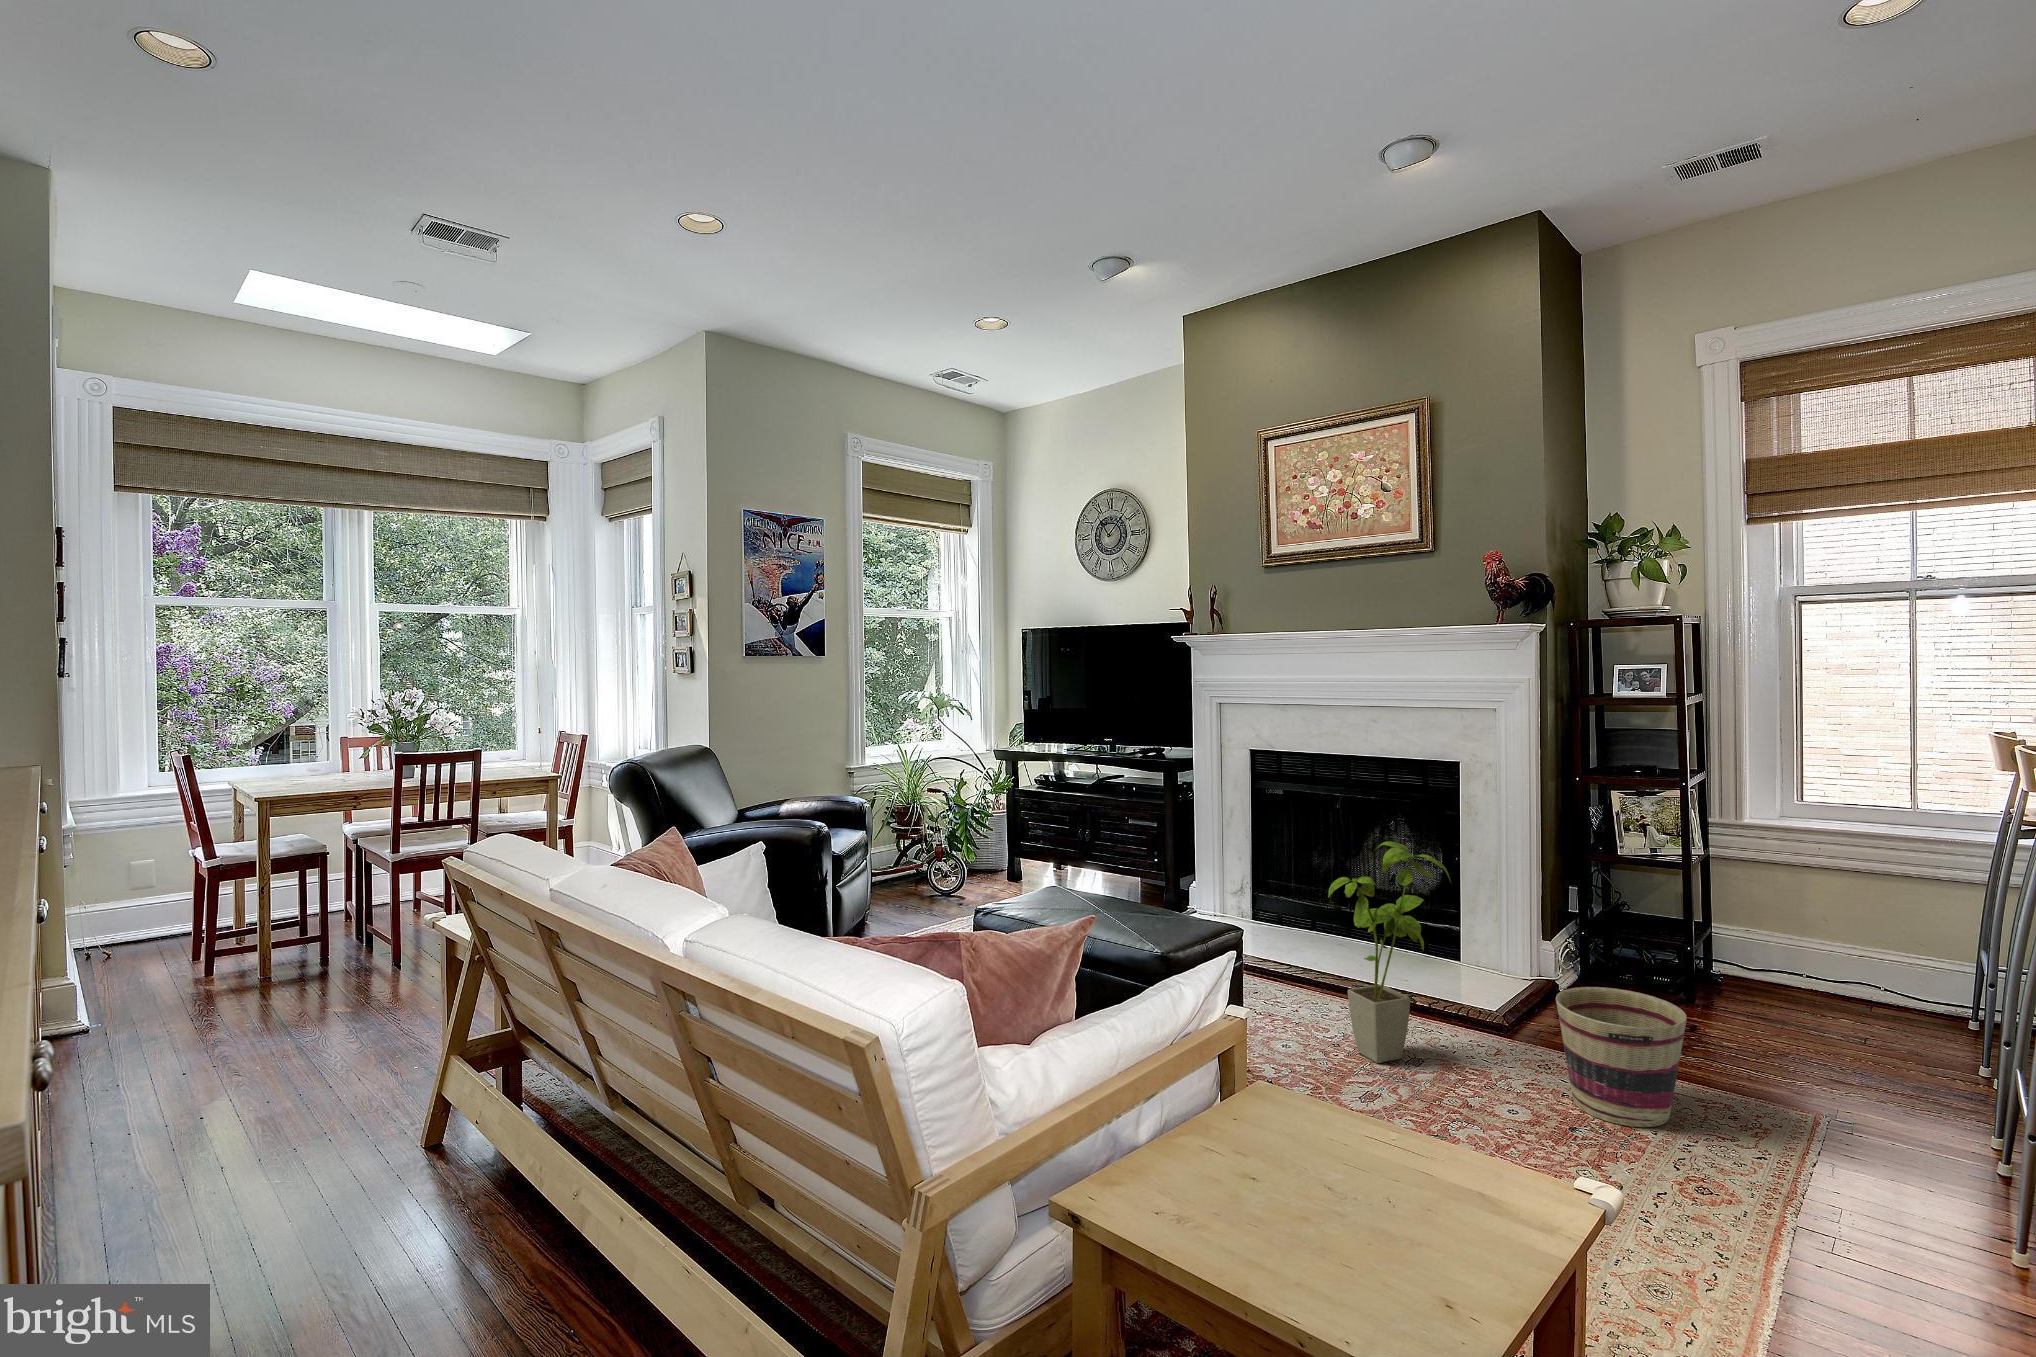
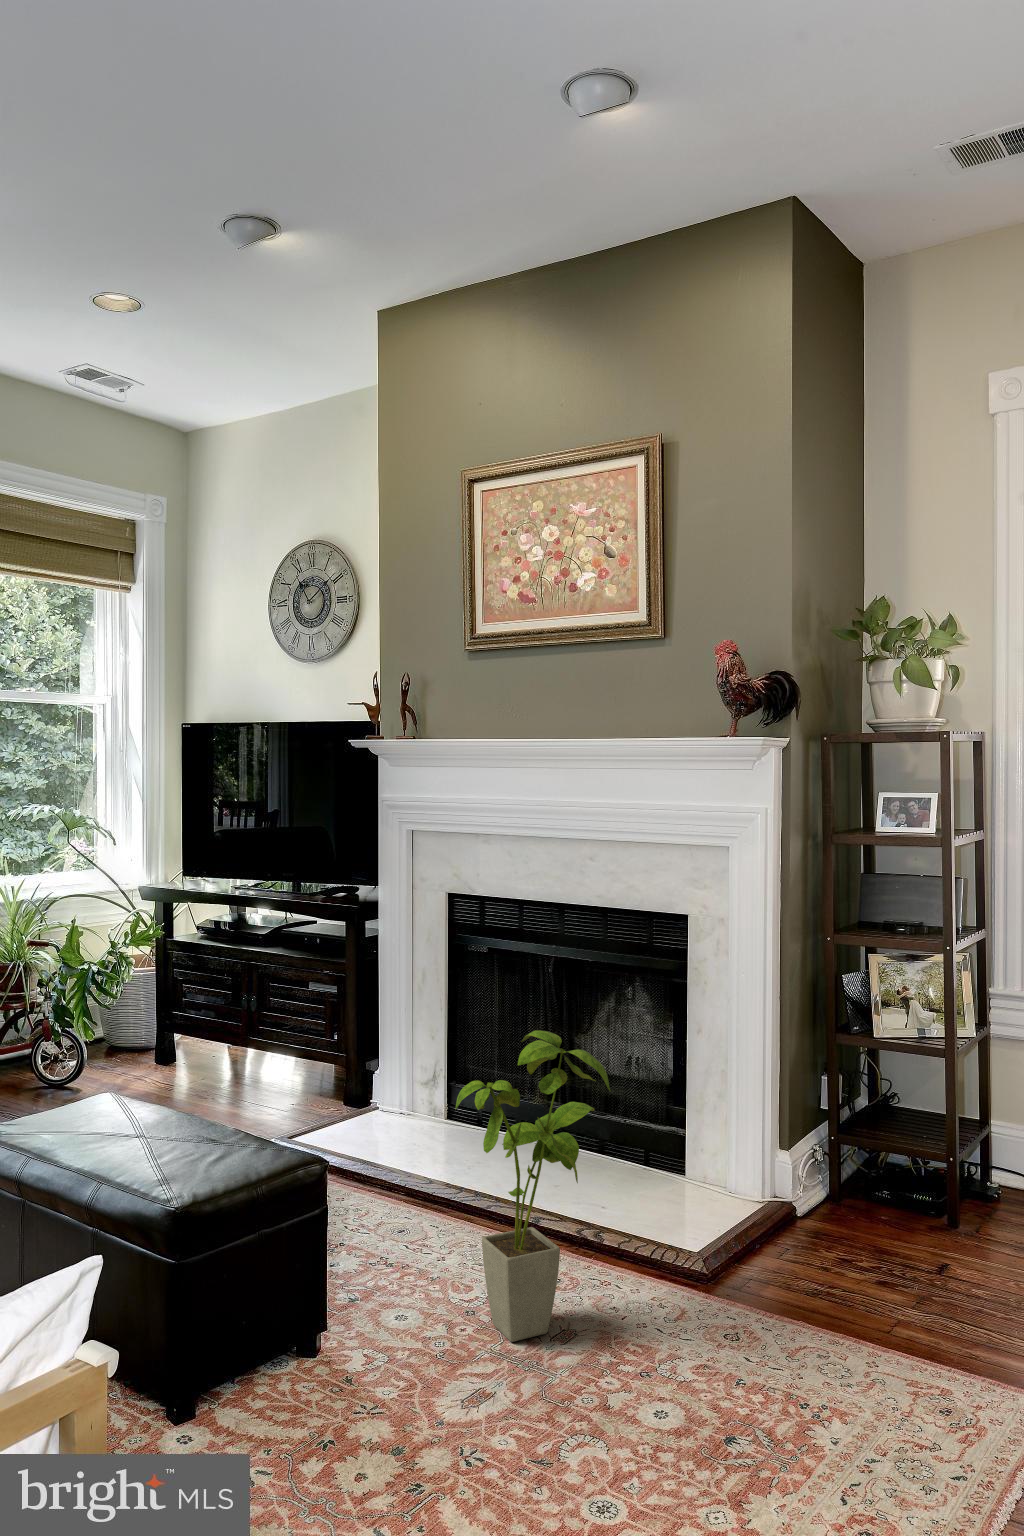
basket: present [1556,987,1687,1127] -> none [730,1231,887,1432]

